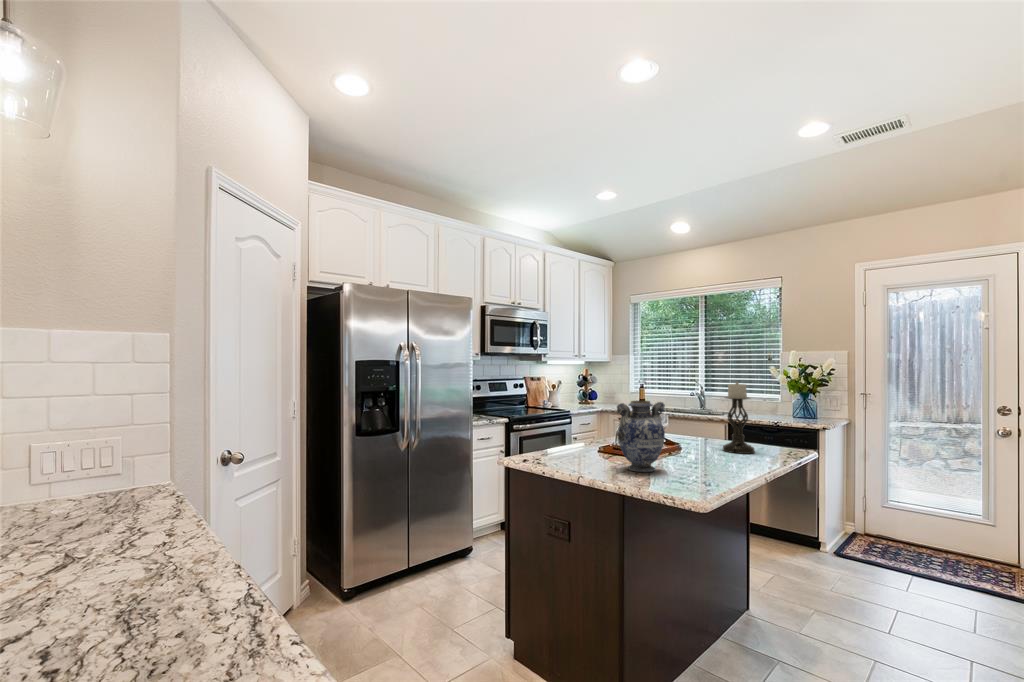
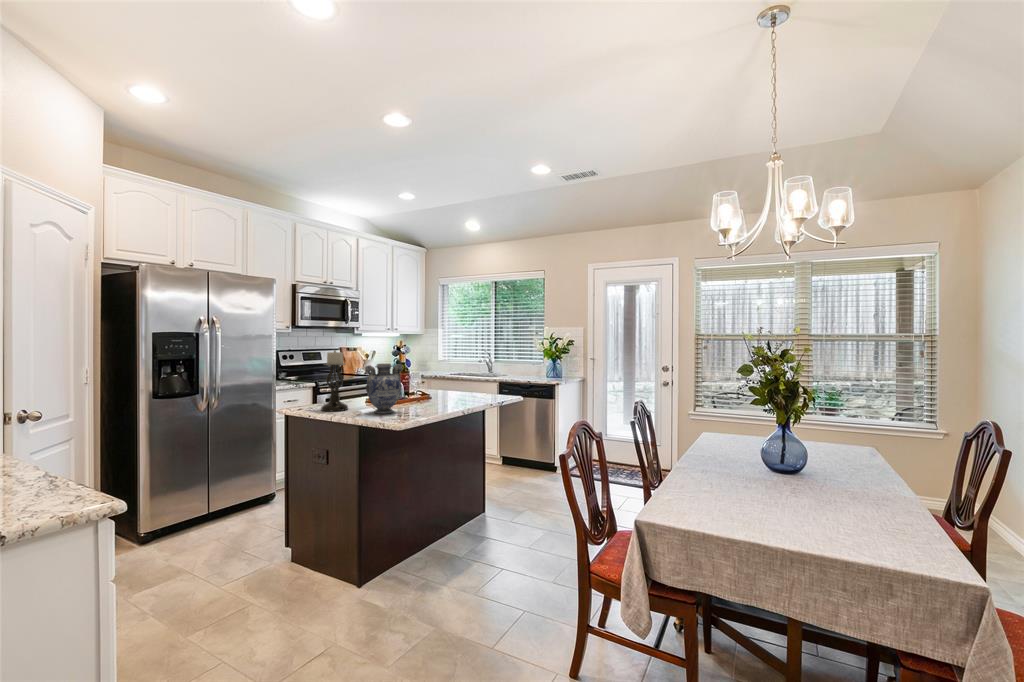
candle holder: present [723,382,755,454] -> present [321,350,348,411]

